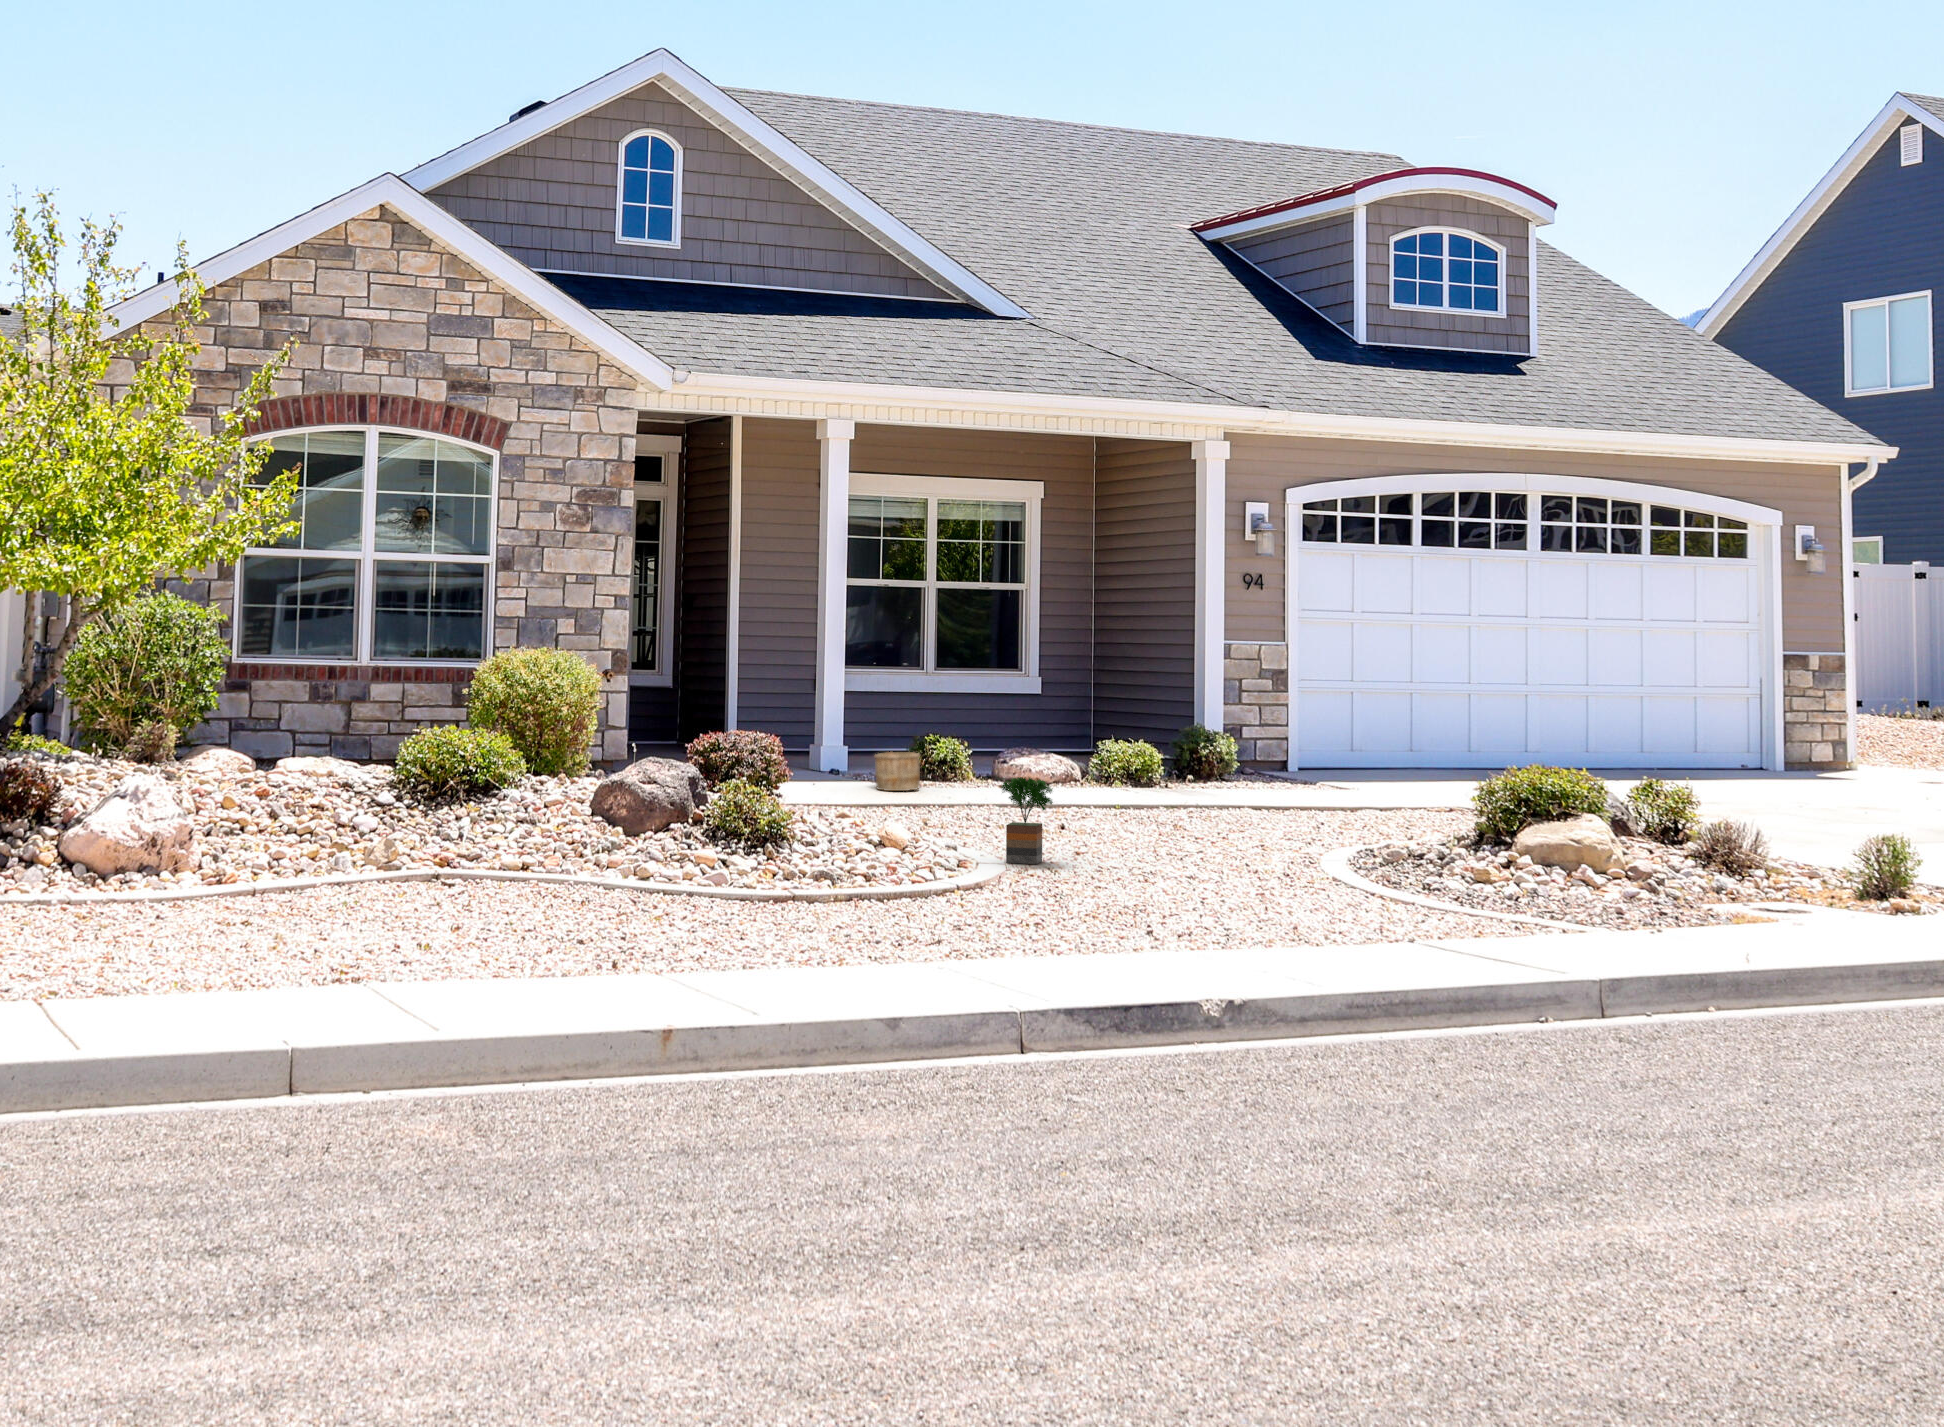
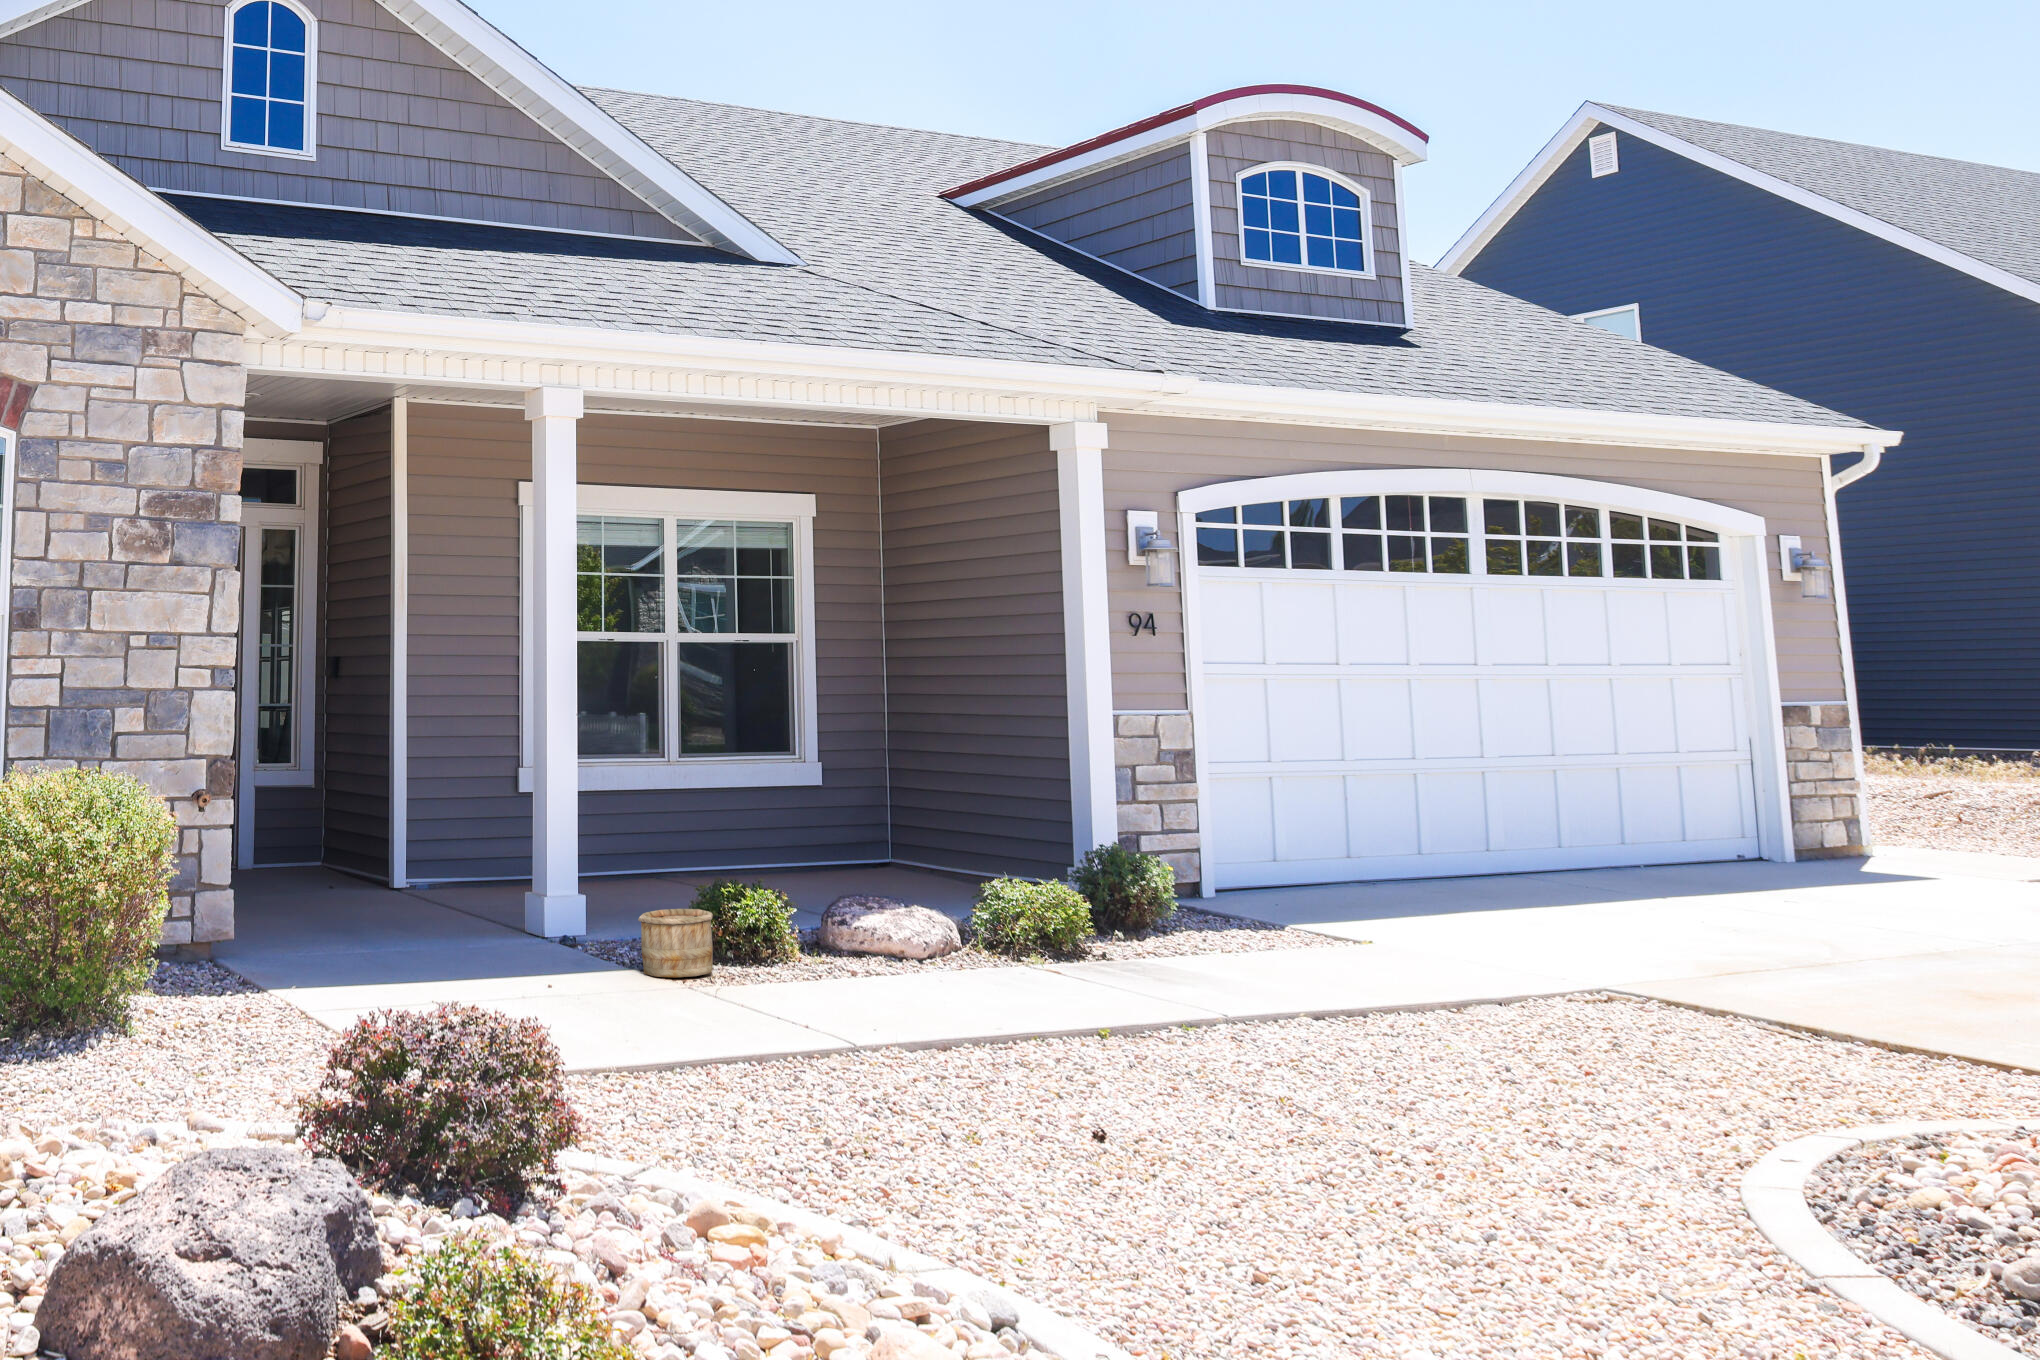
potted tree: present [1001,777,1053,864] -> none [1034,1059,1169,1269]

